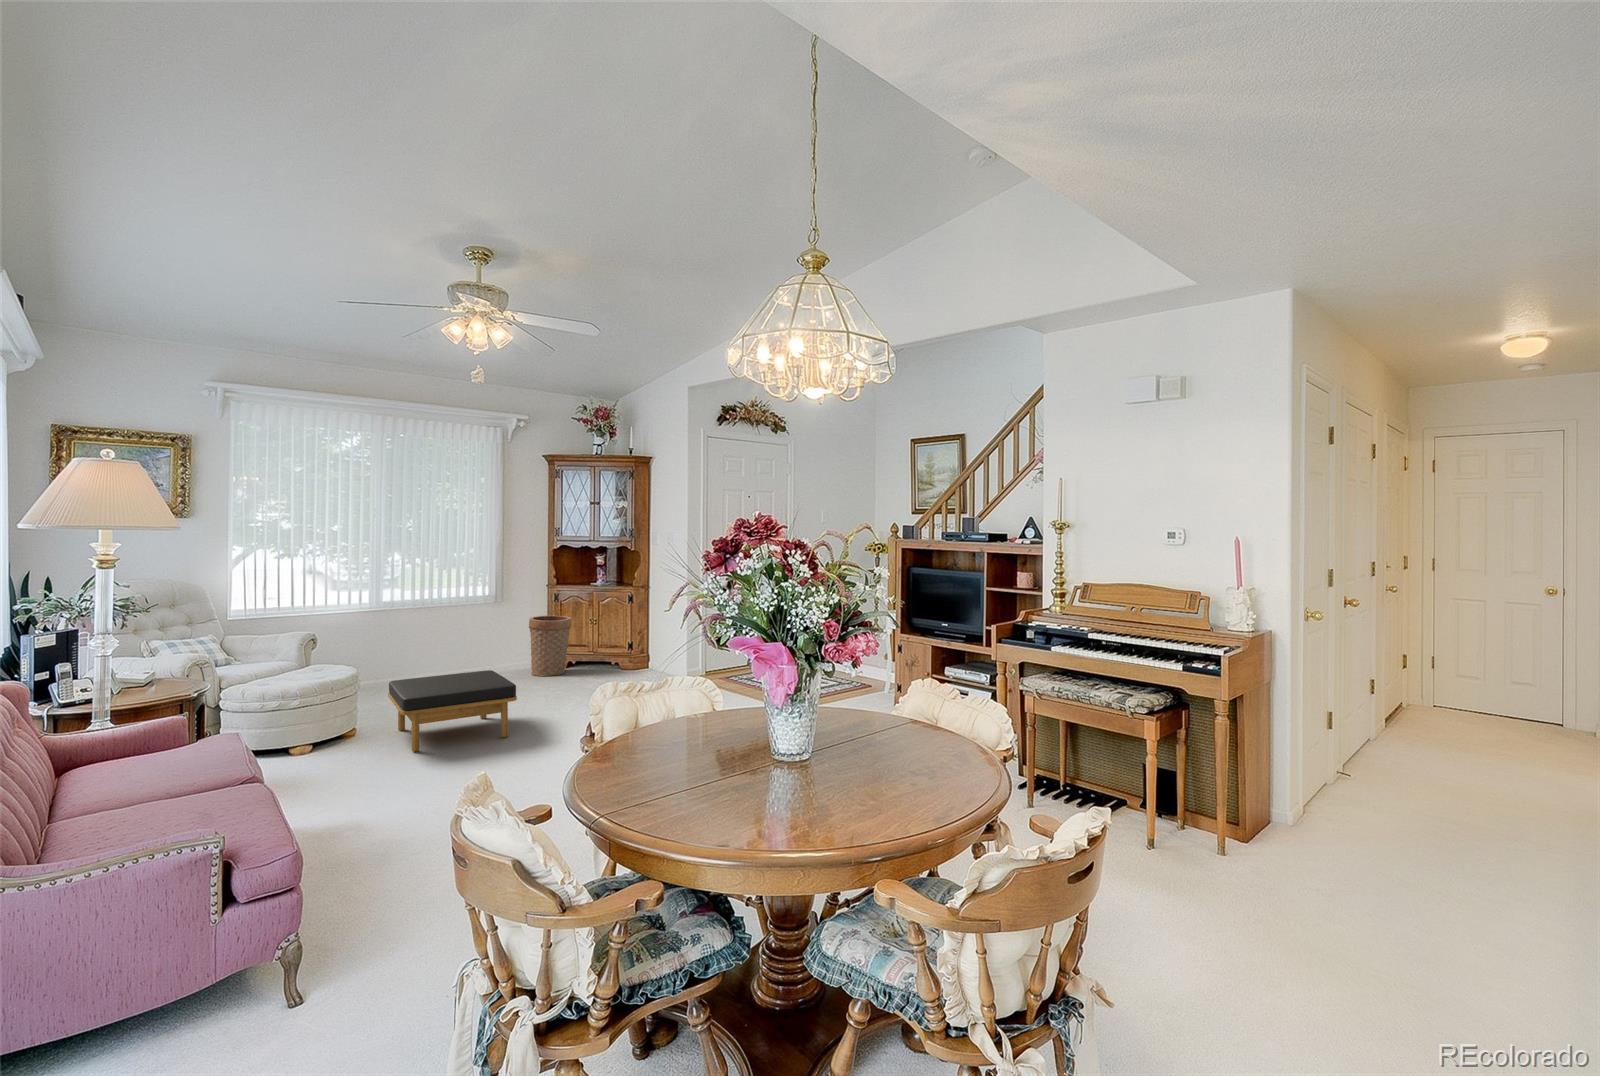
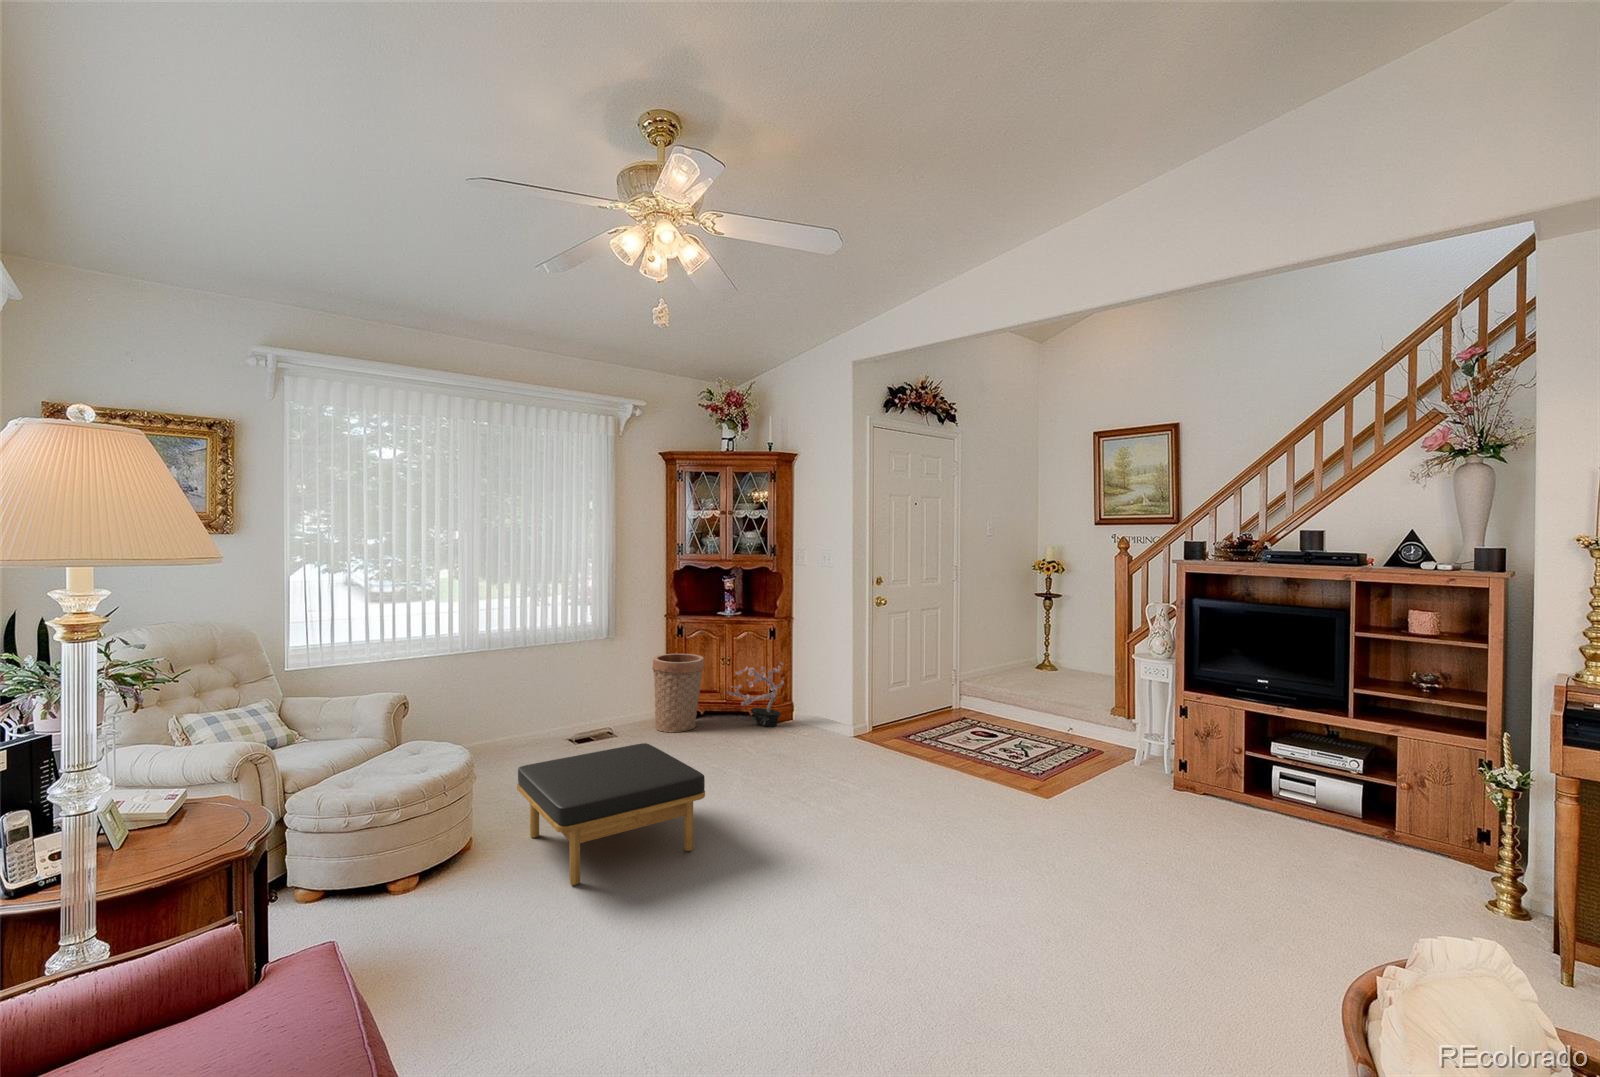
potted plant: none [587,621,638,673] -> present [727,662,784,727]

